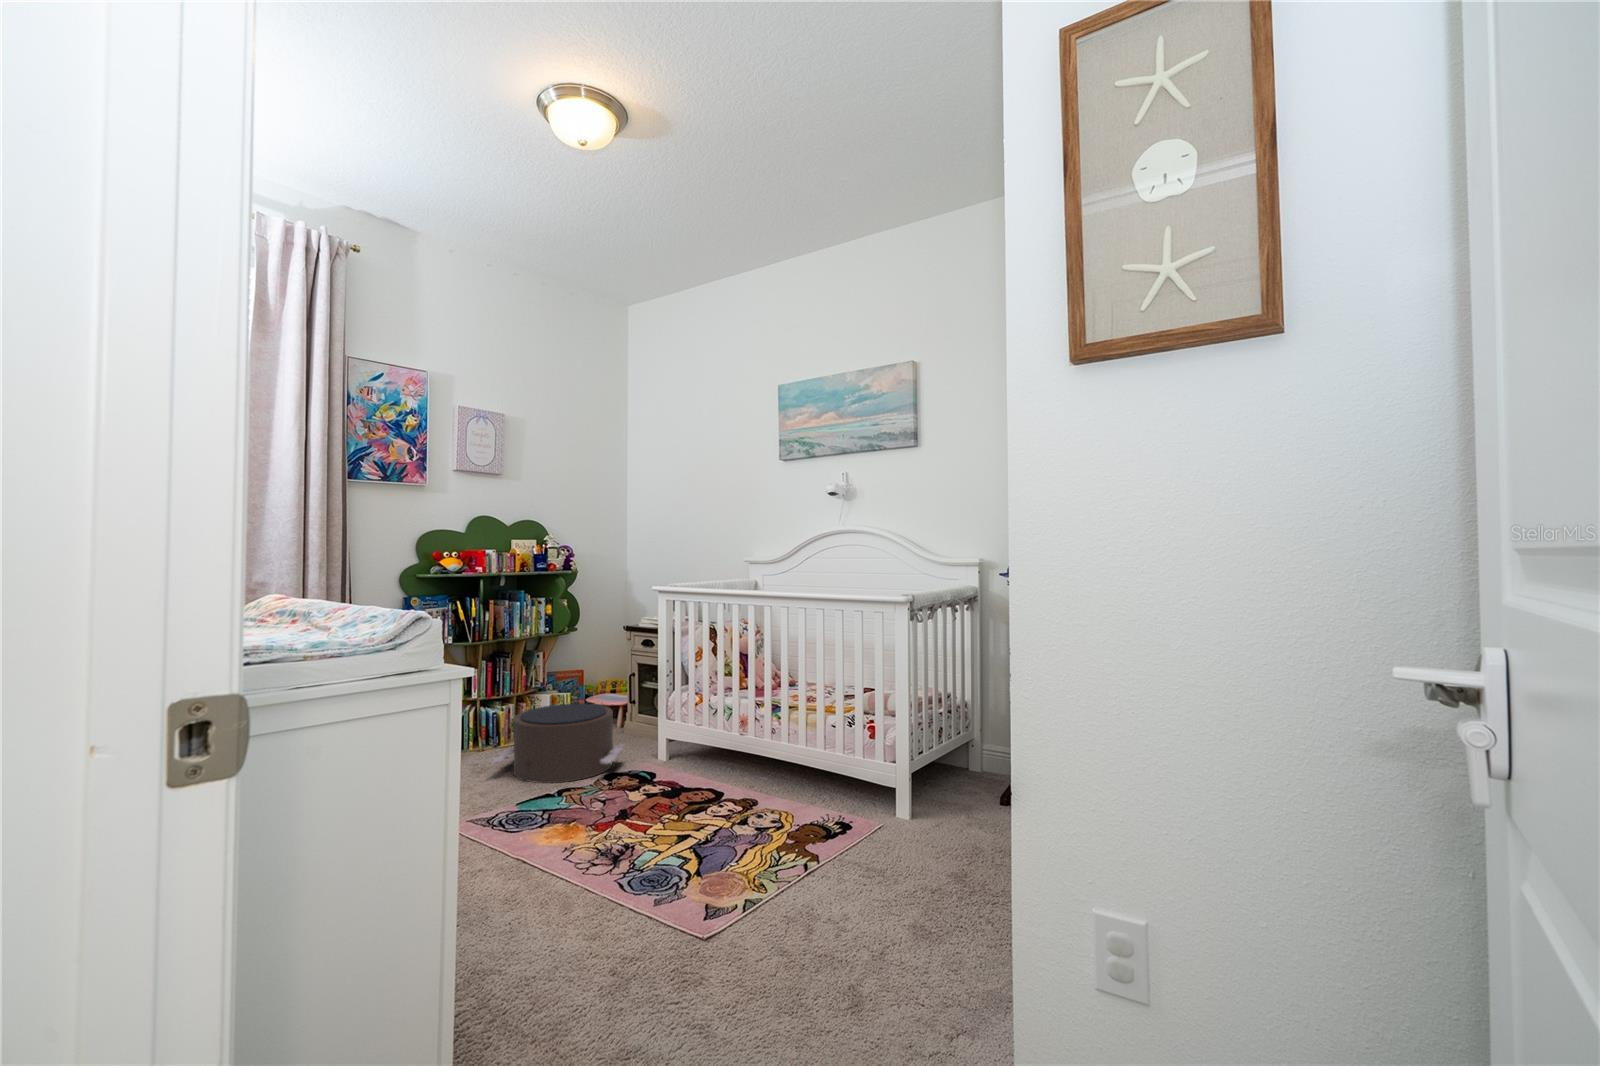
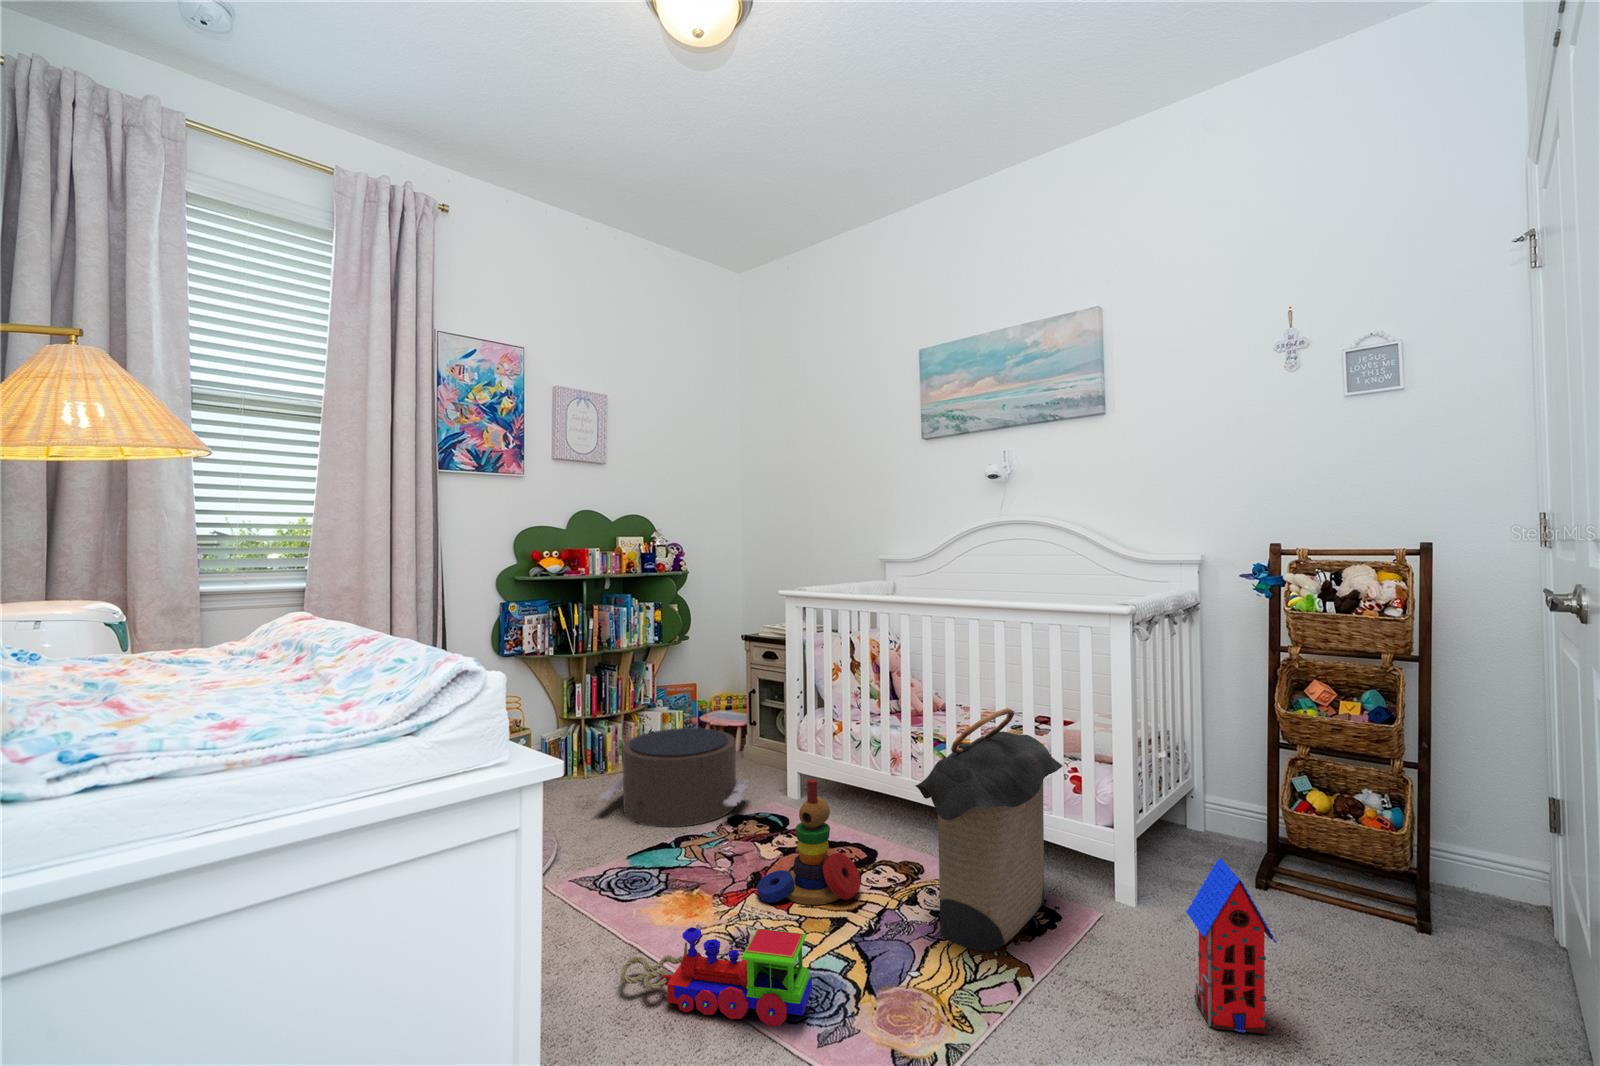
laundry hamper: none [741,670,860,851] -> present [915,708,1063,952]
stacking toy: none [622,732,705,829] -> present [757,779,860,905]
toy house: none [924,768,975,884] -> present [1186,859,1277,1034]
toy train: none [506,834,654,900] -> present [620,927,812,1026]

